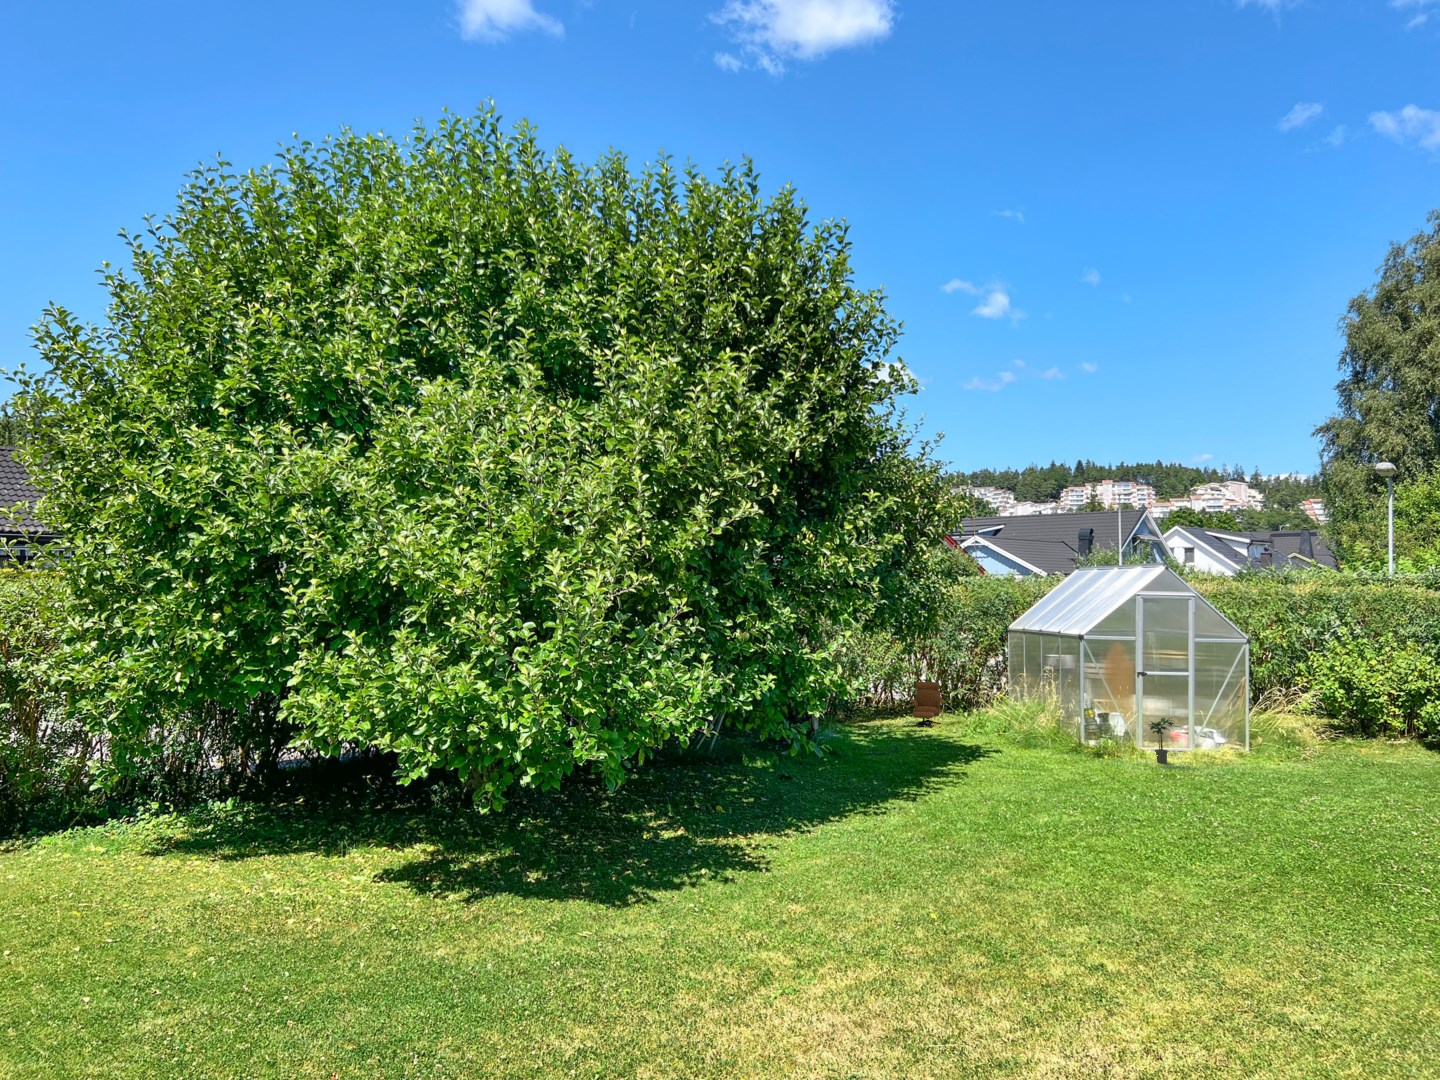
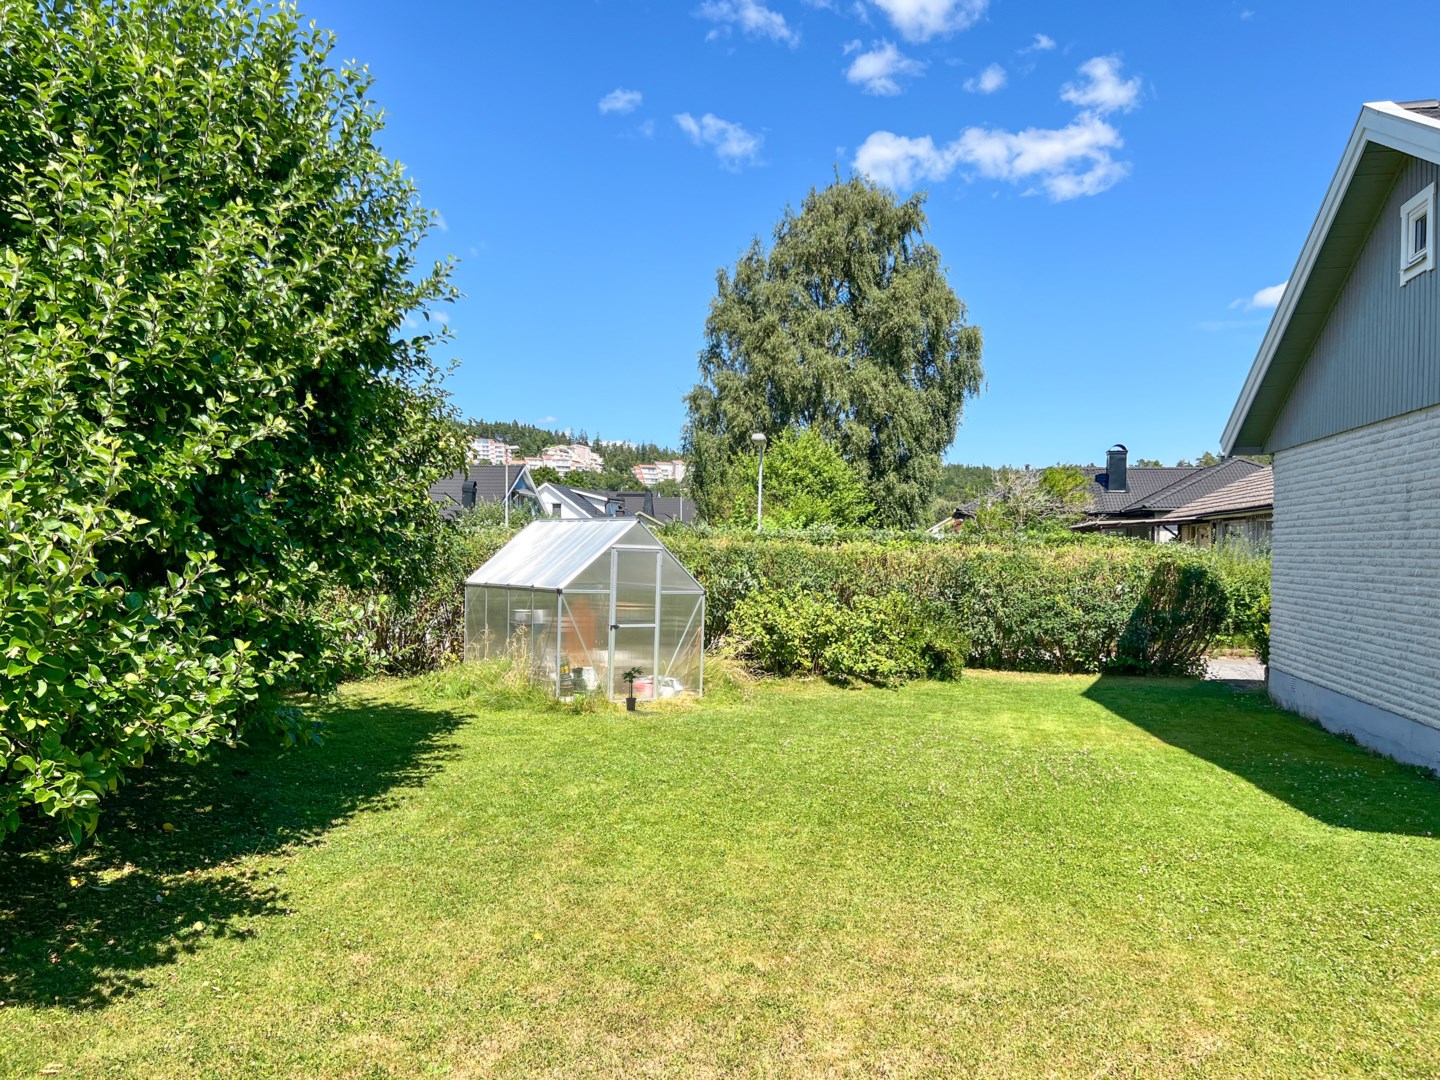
lounge chair: present [910,682,945,728] -> none [356,639,399,692]

